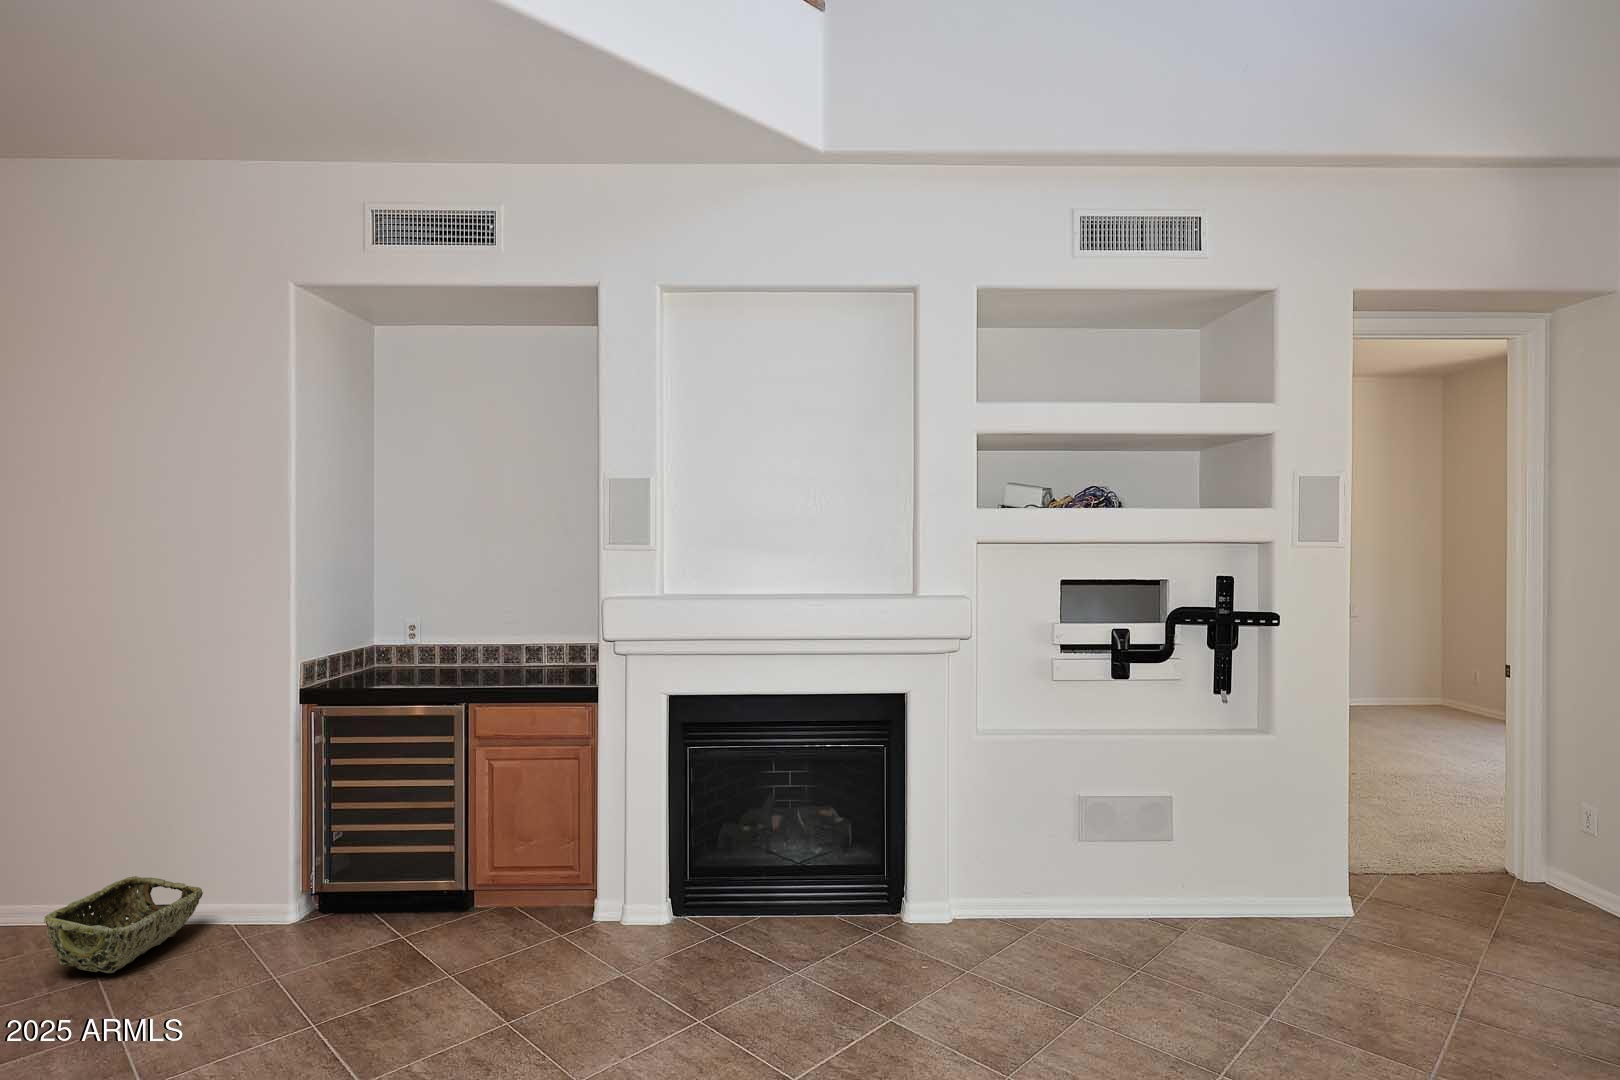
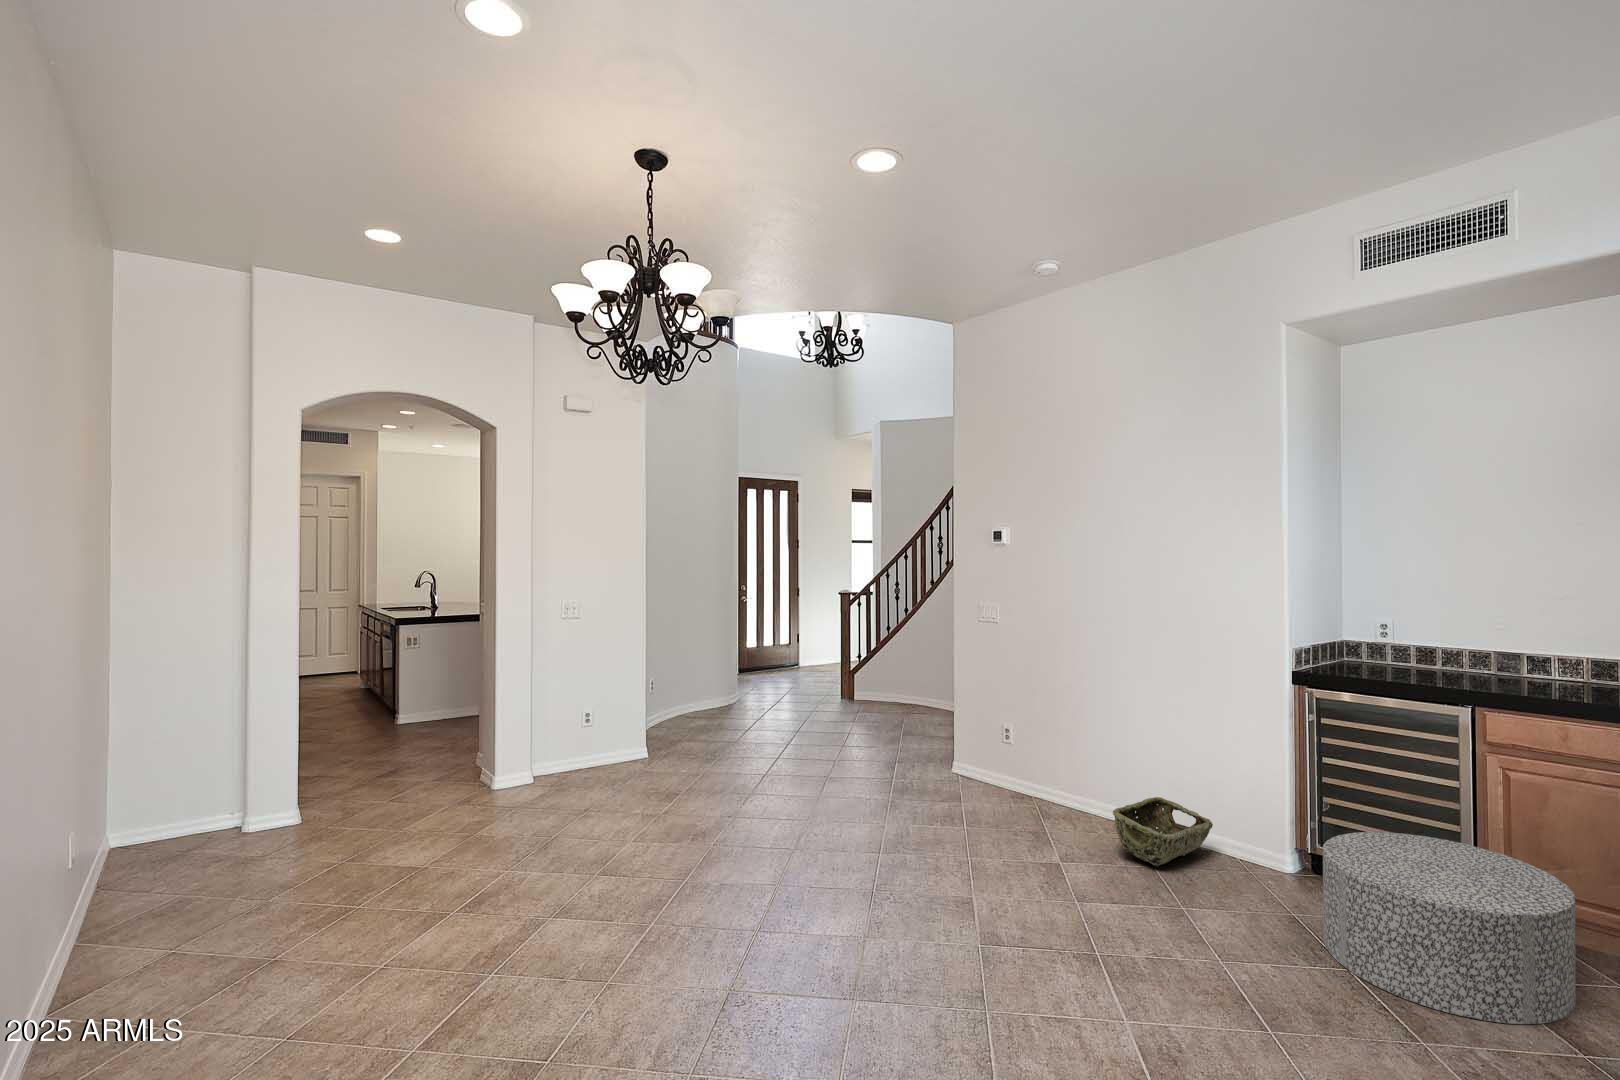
ottoman: none [307,841,527,1027] -> present [1323,832,1576,1024]

